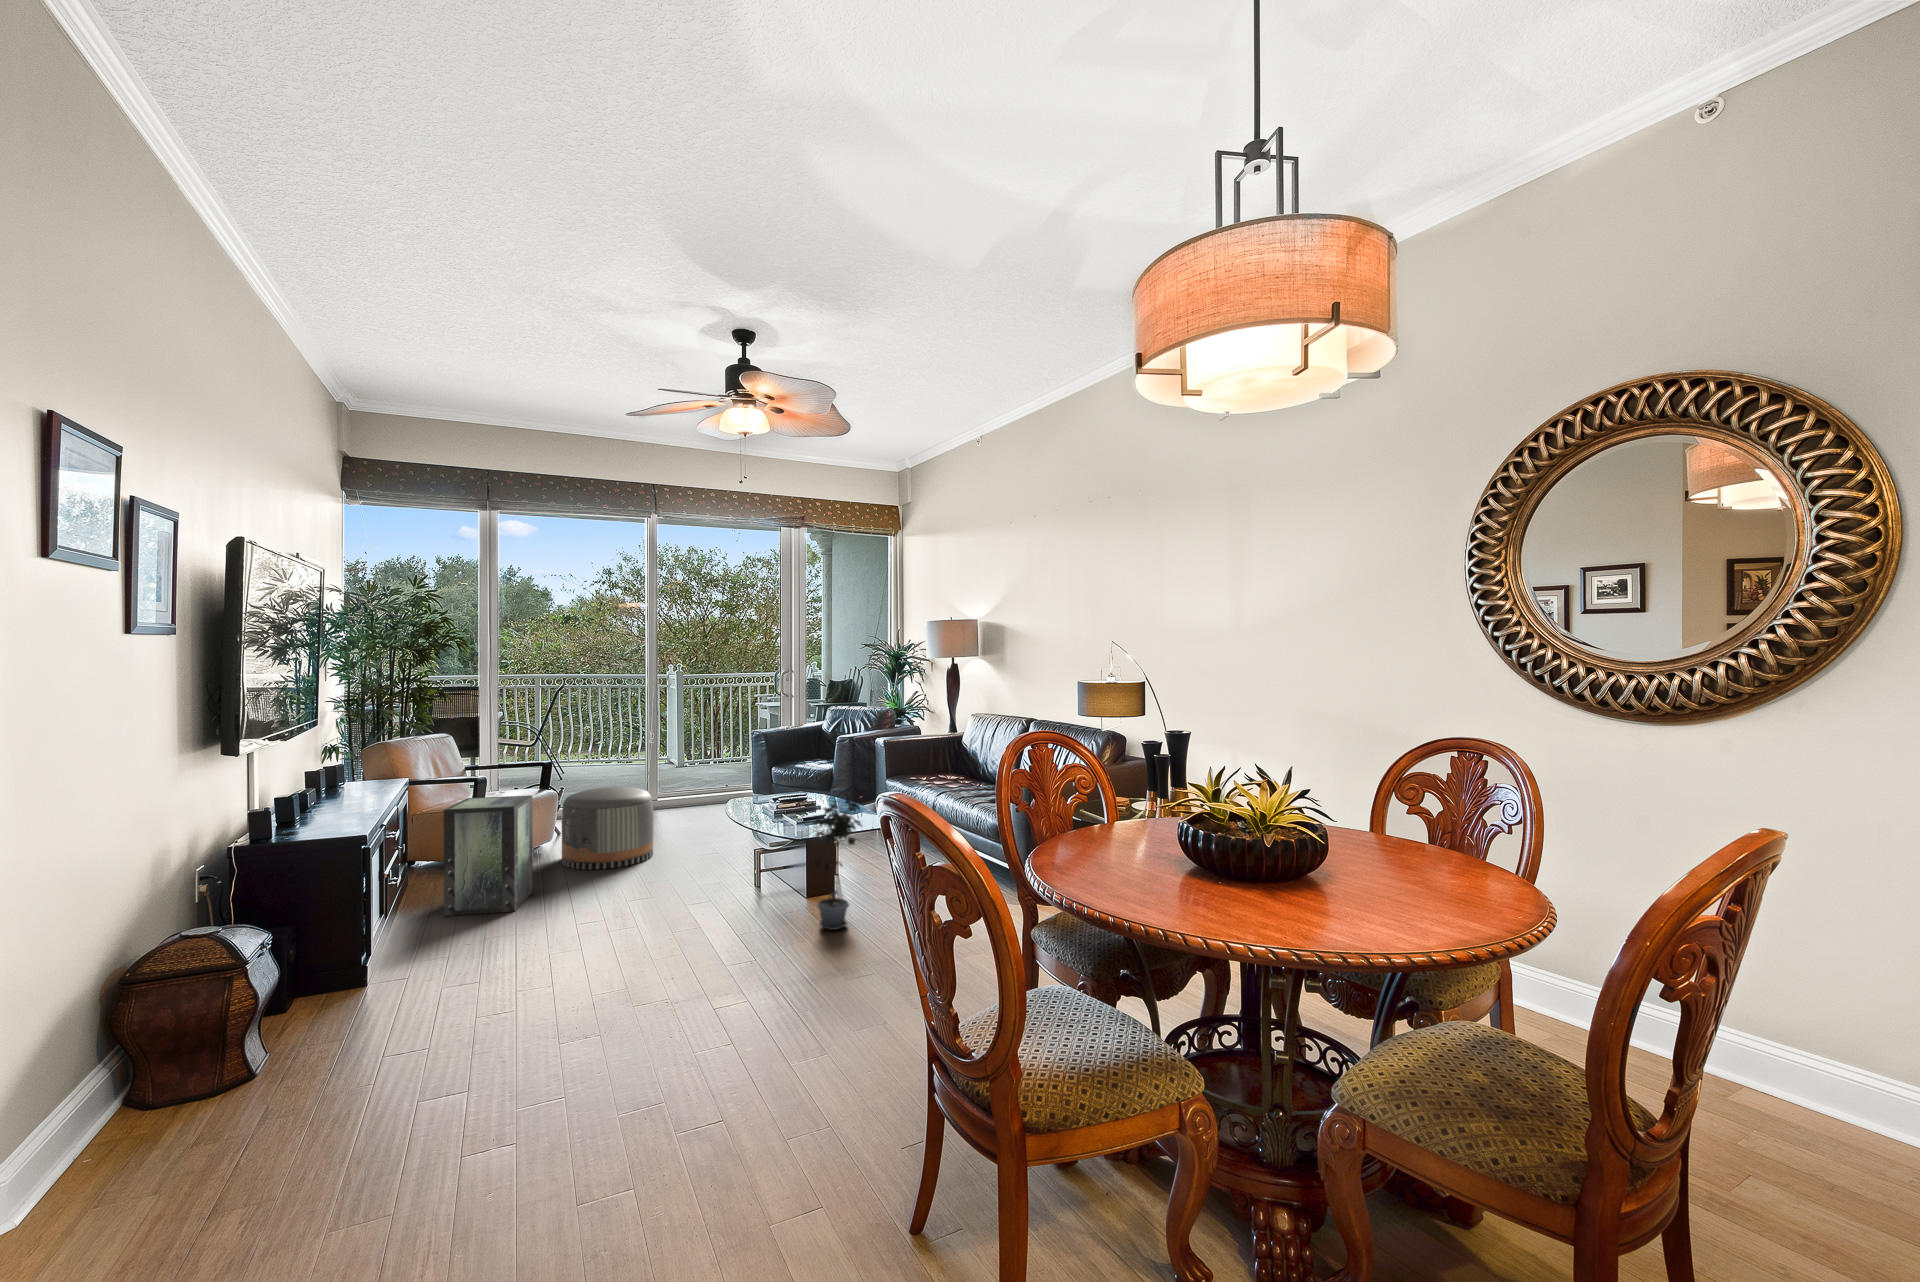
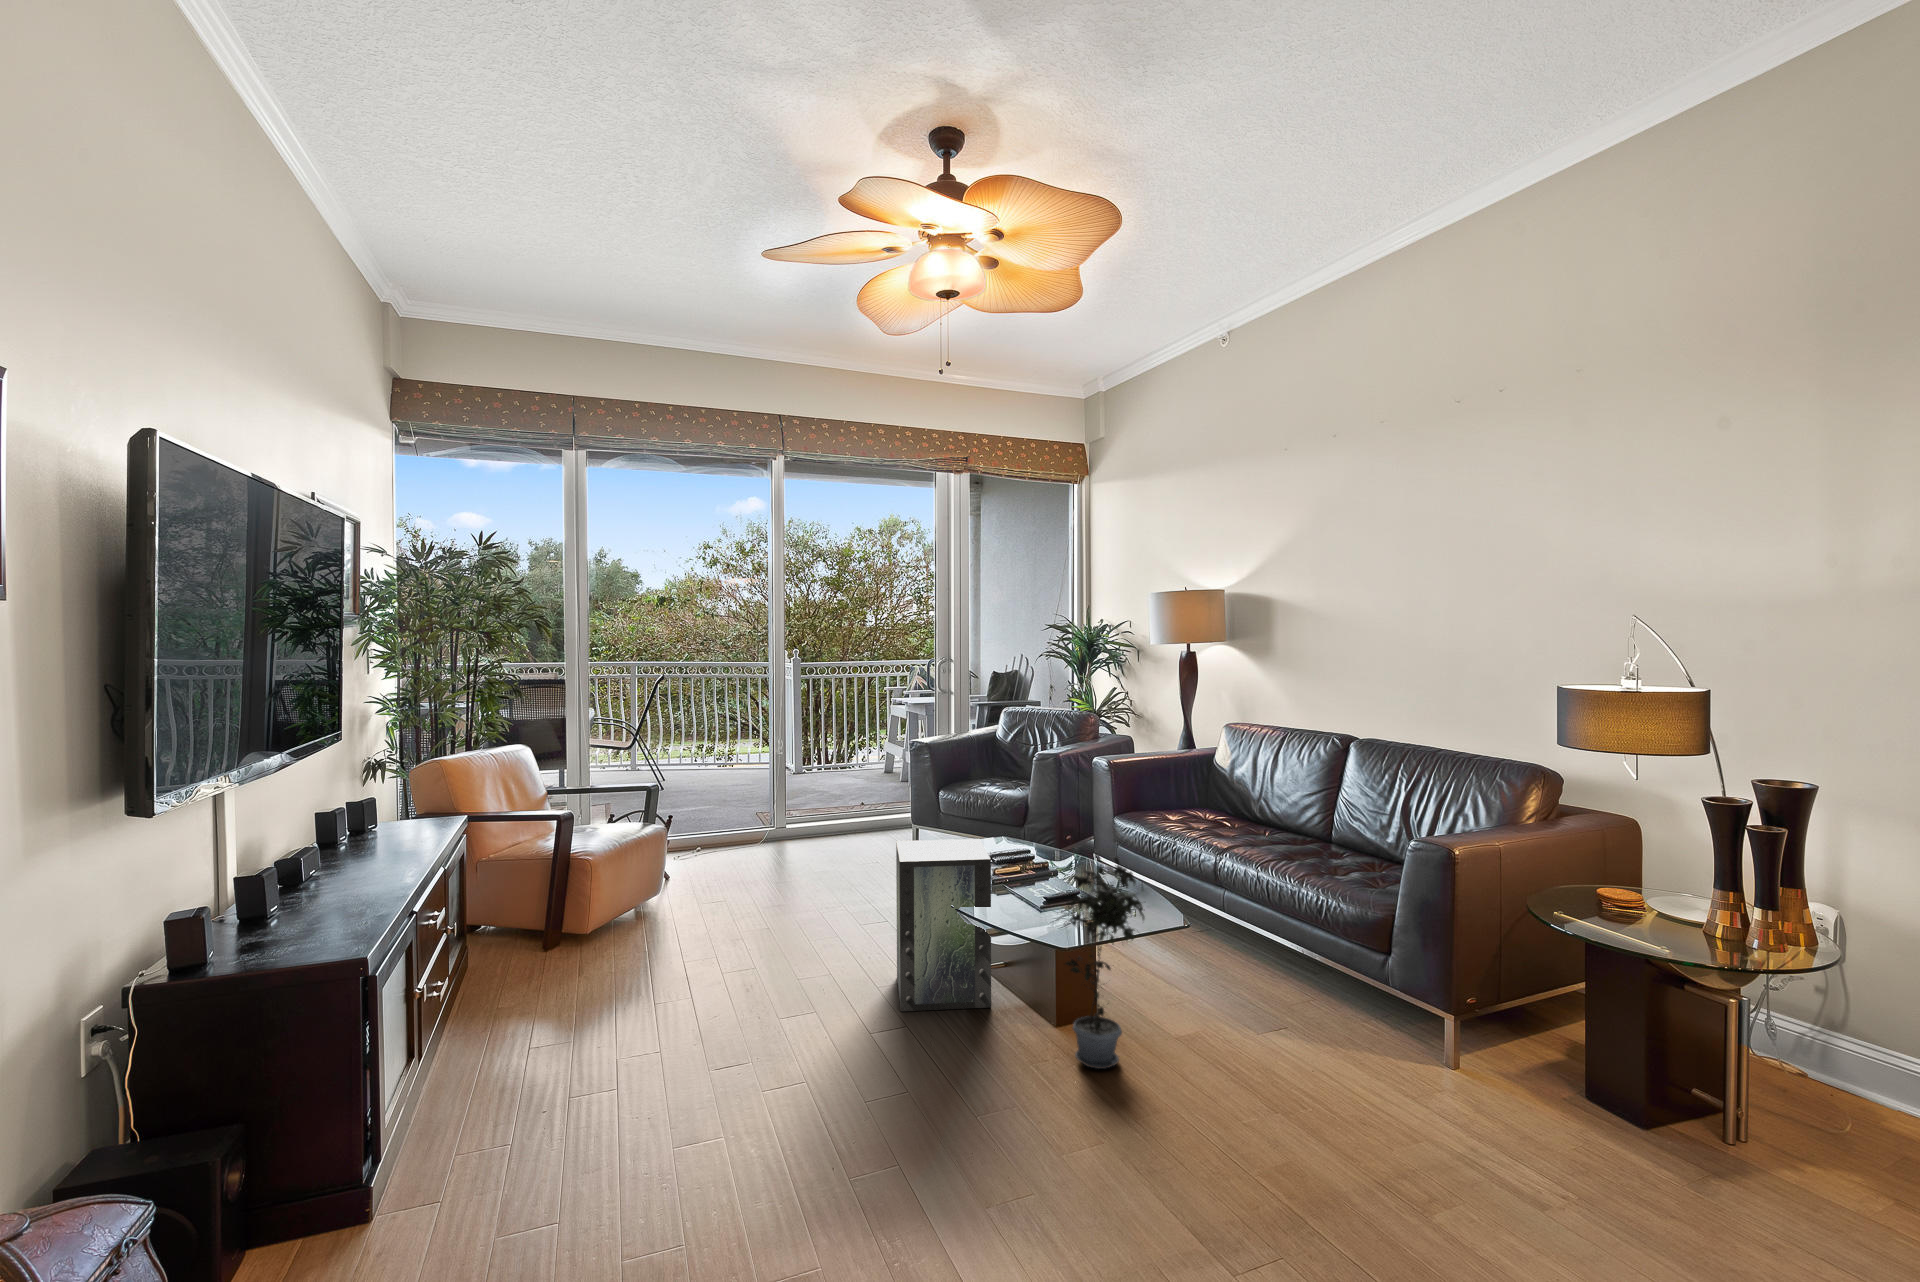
pouf: present [562,787,654,869] -> none [674,822,794,939]
storage box: present [444,796,533,916] -> present [896,839,991,1011]

